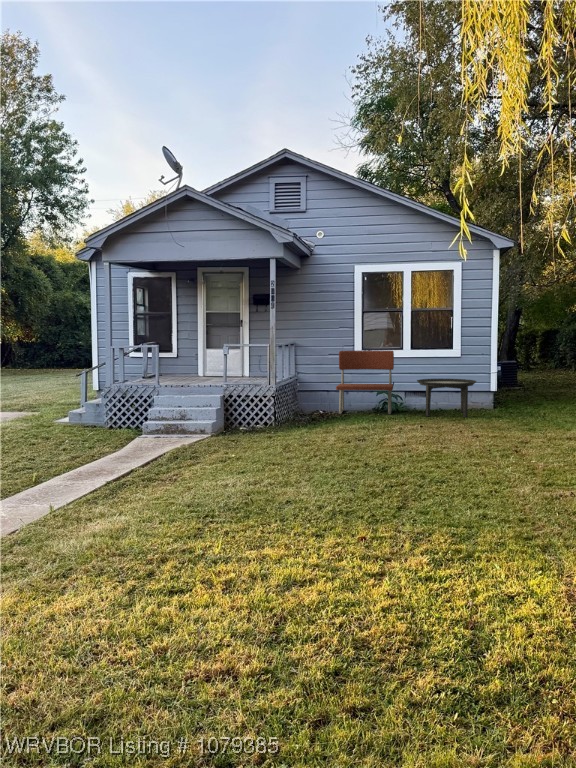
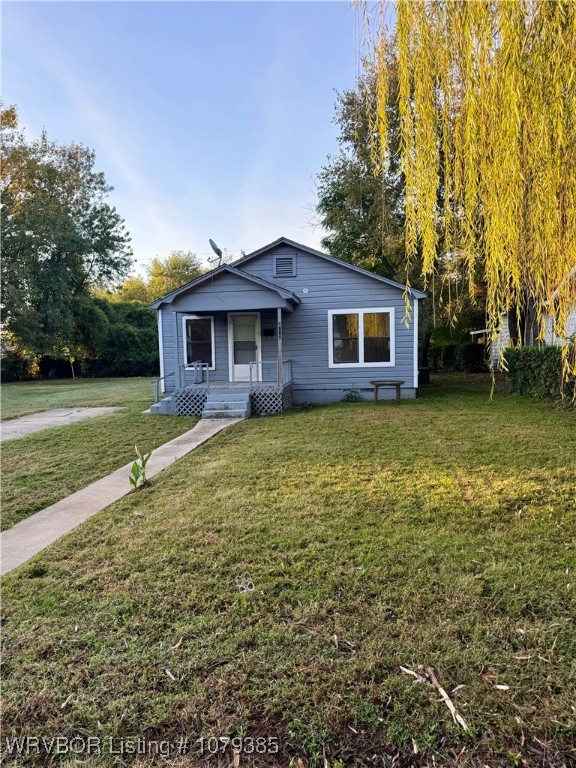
bench: present [336,350,394,414] -> none [319,364,354,404]

